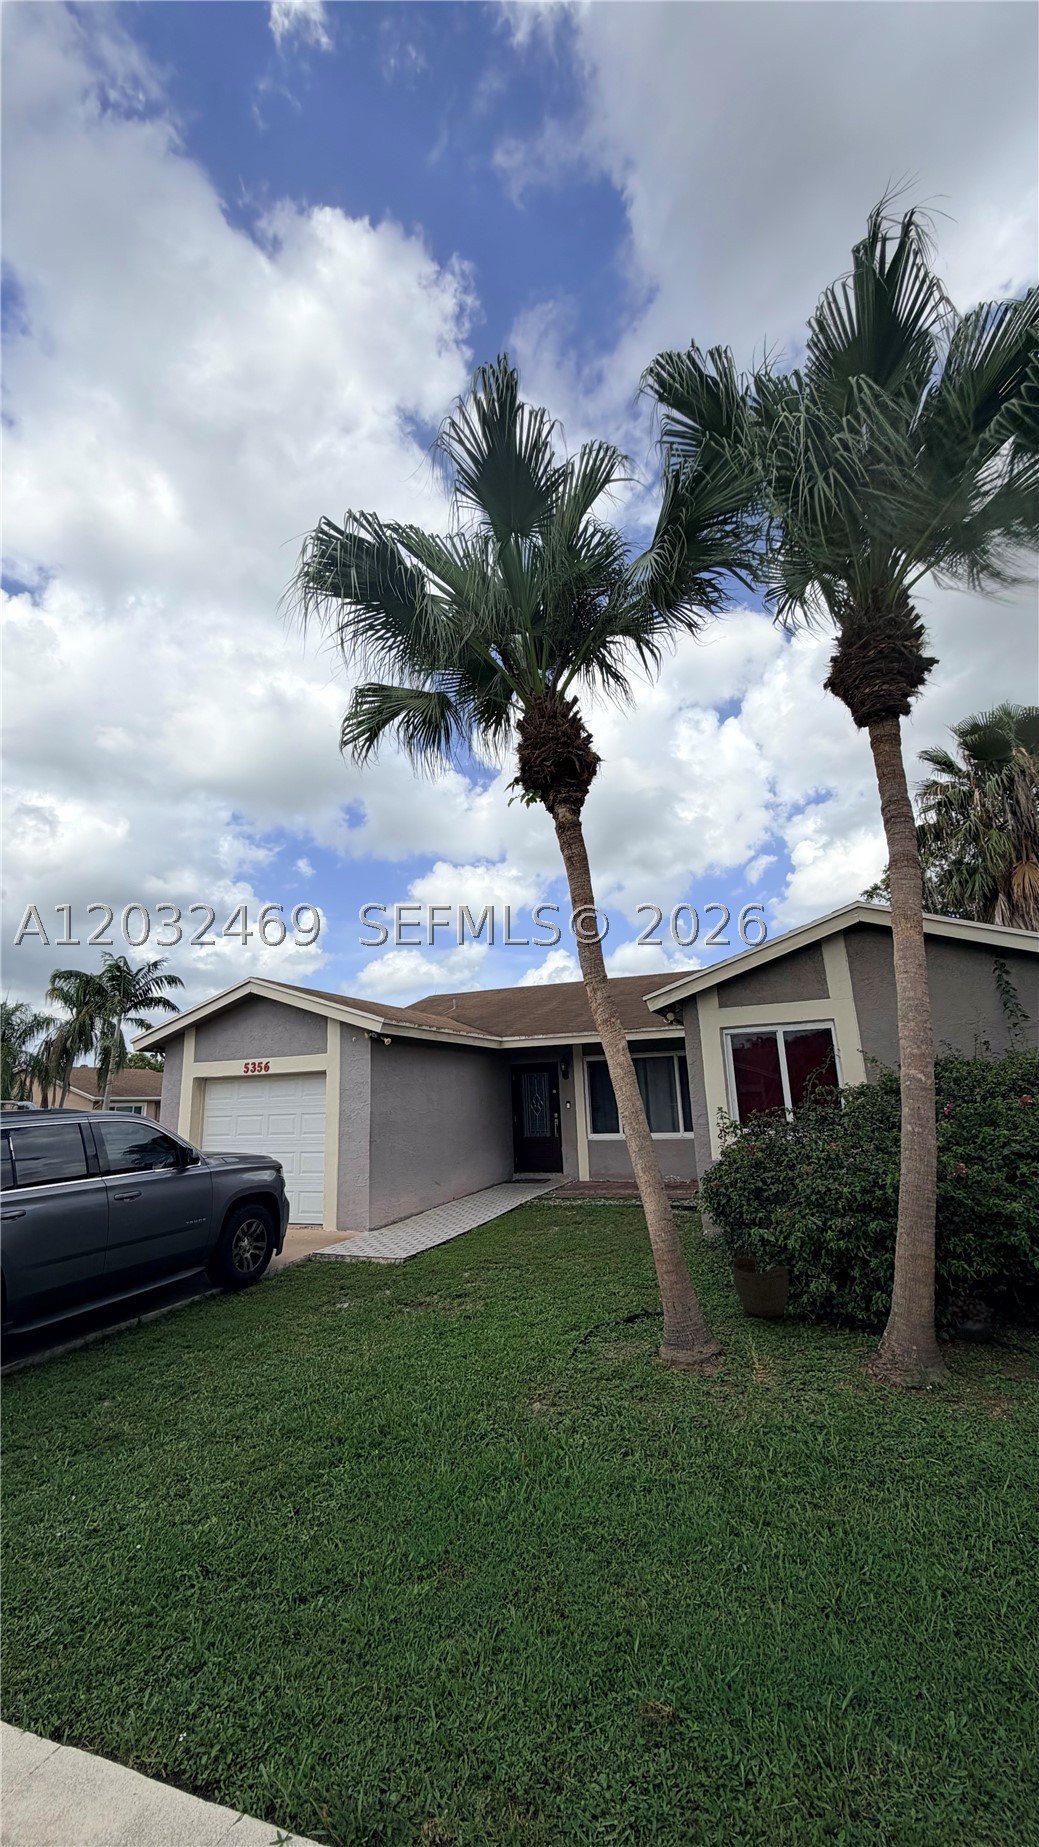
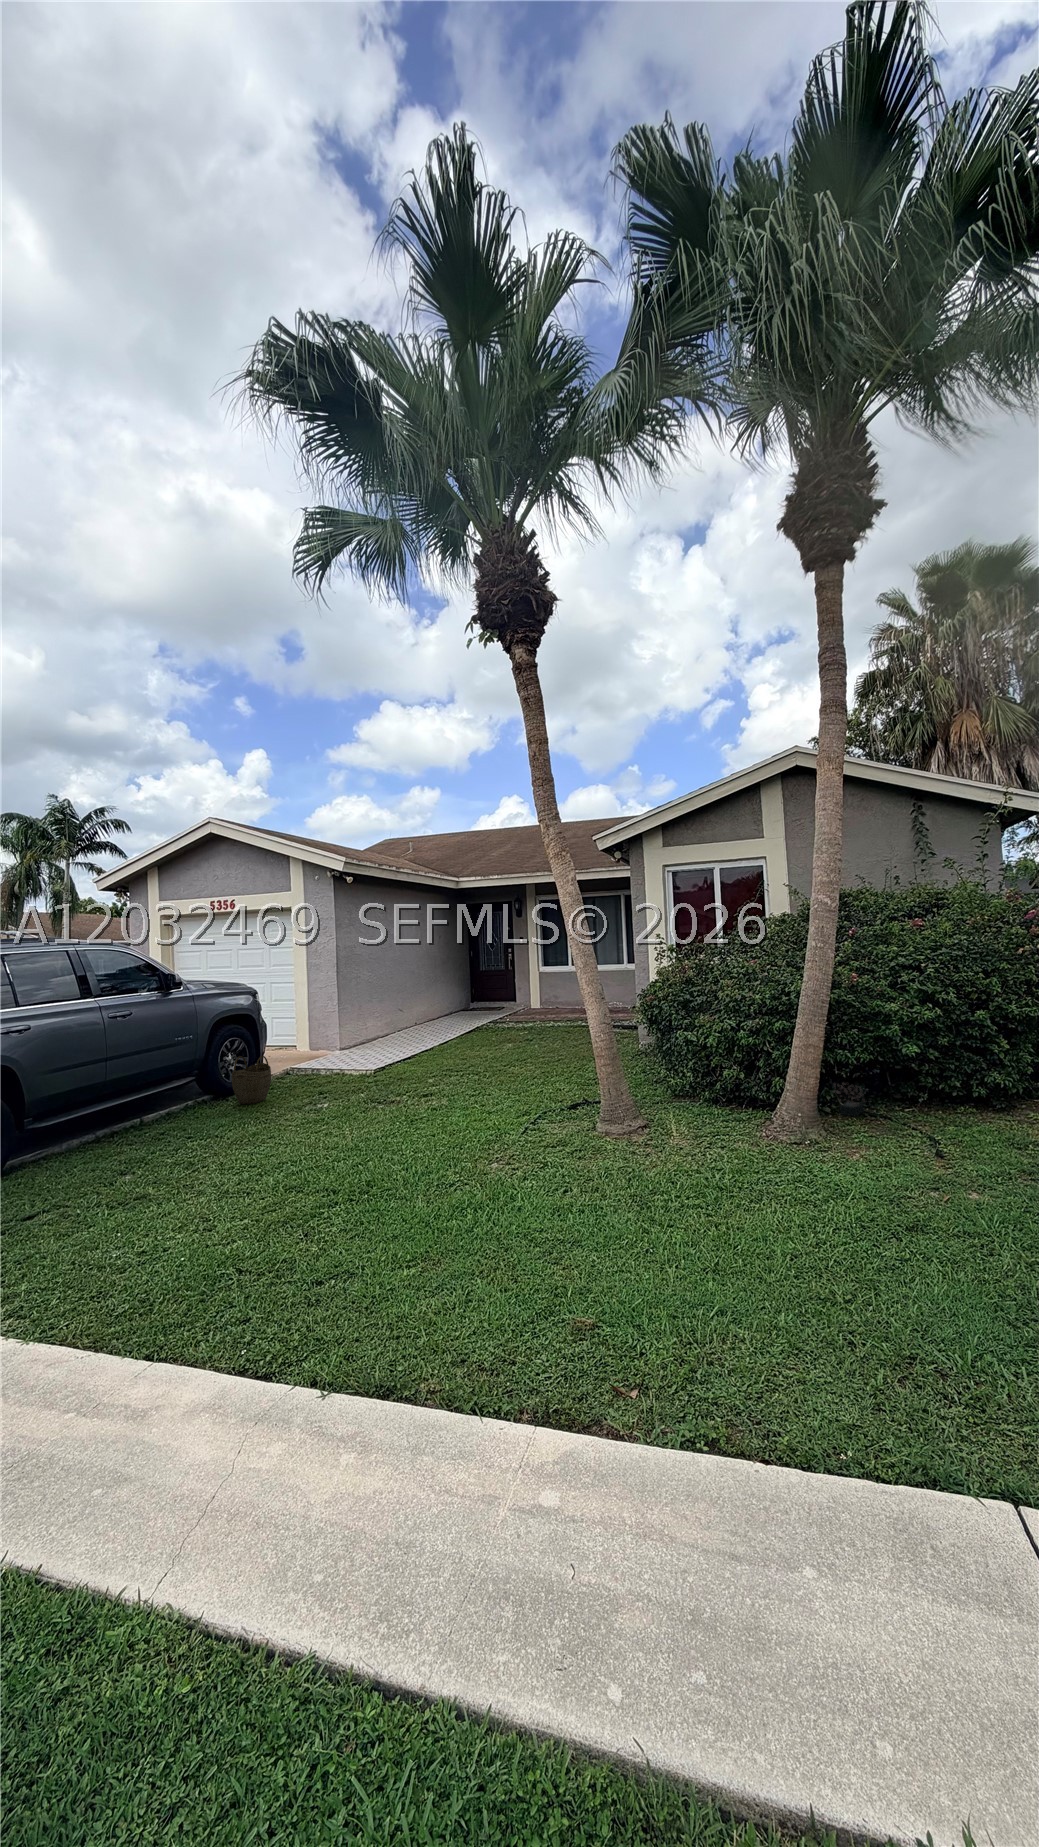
woven basket: present [733,1249,789,1318] -> present [232,1056,271,1104]

